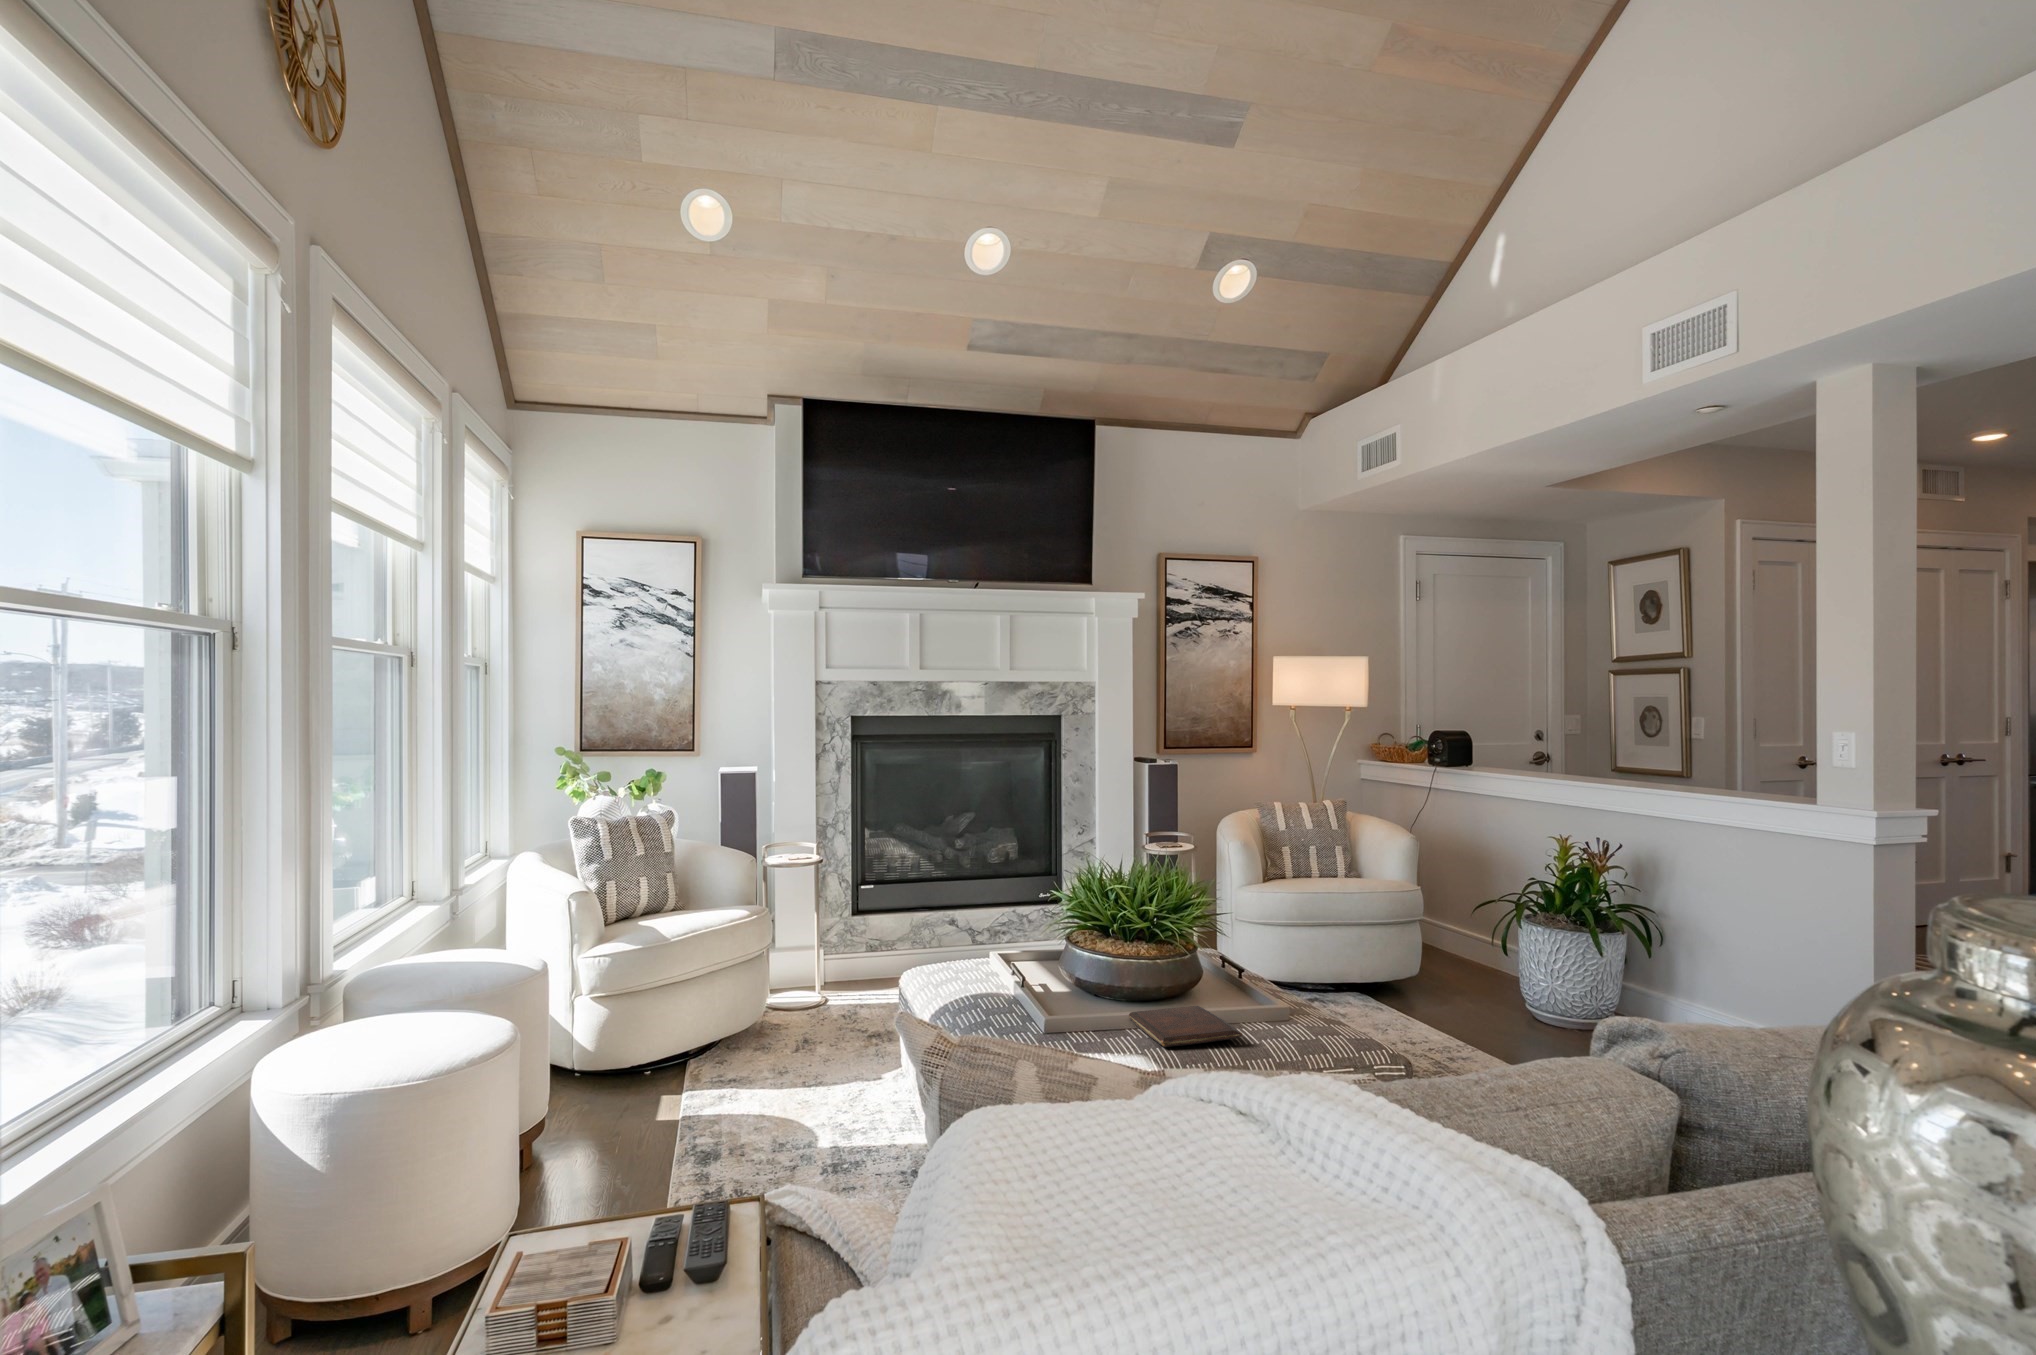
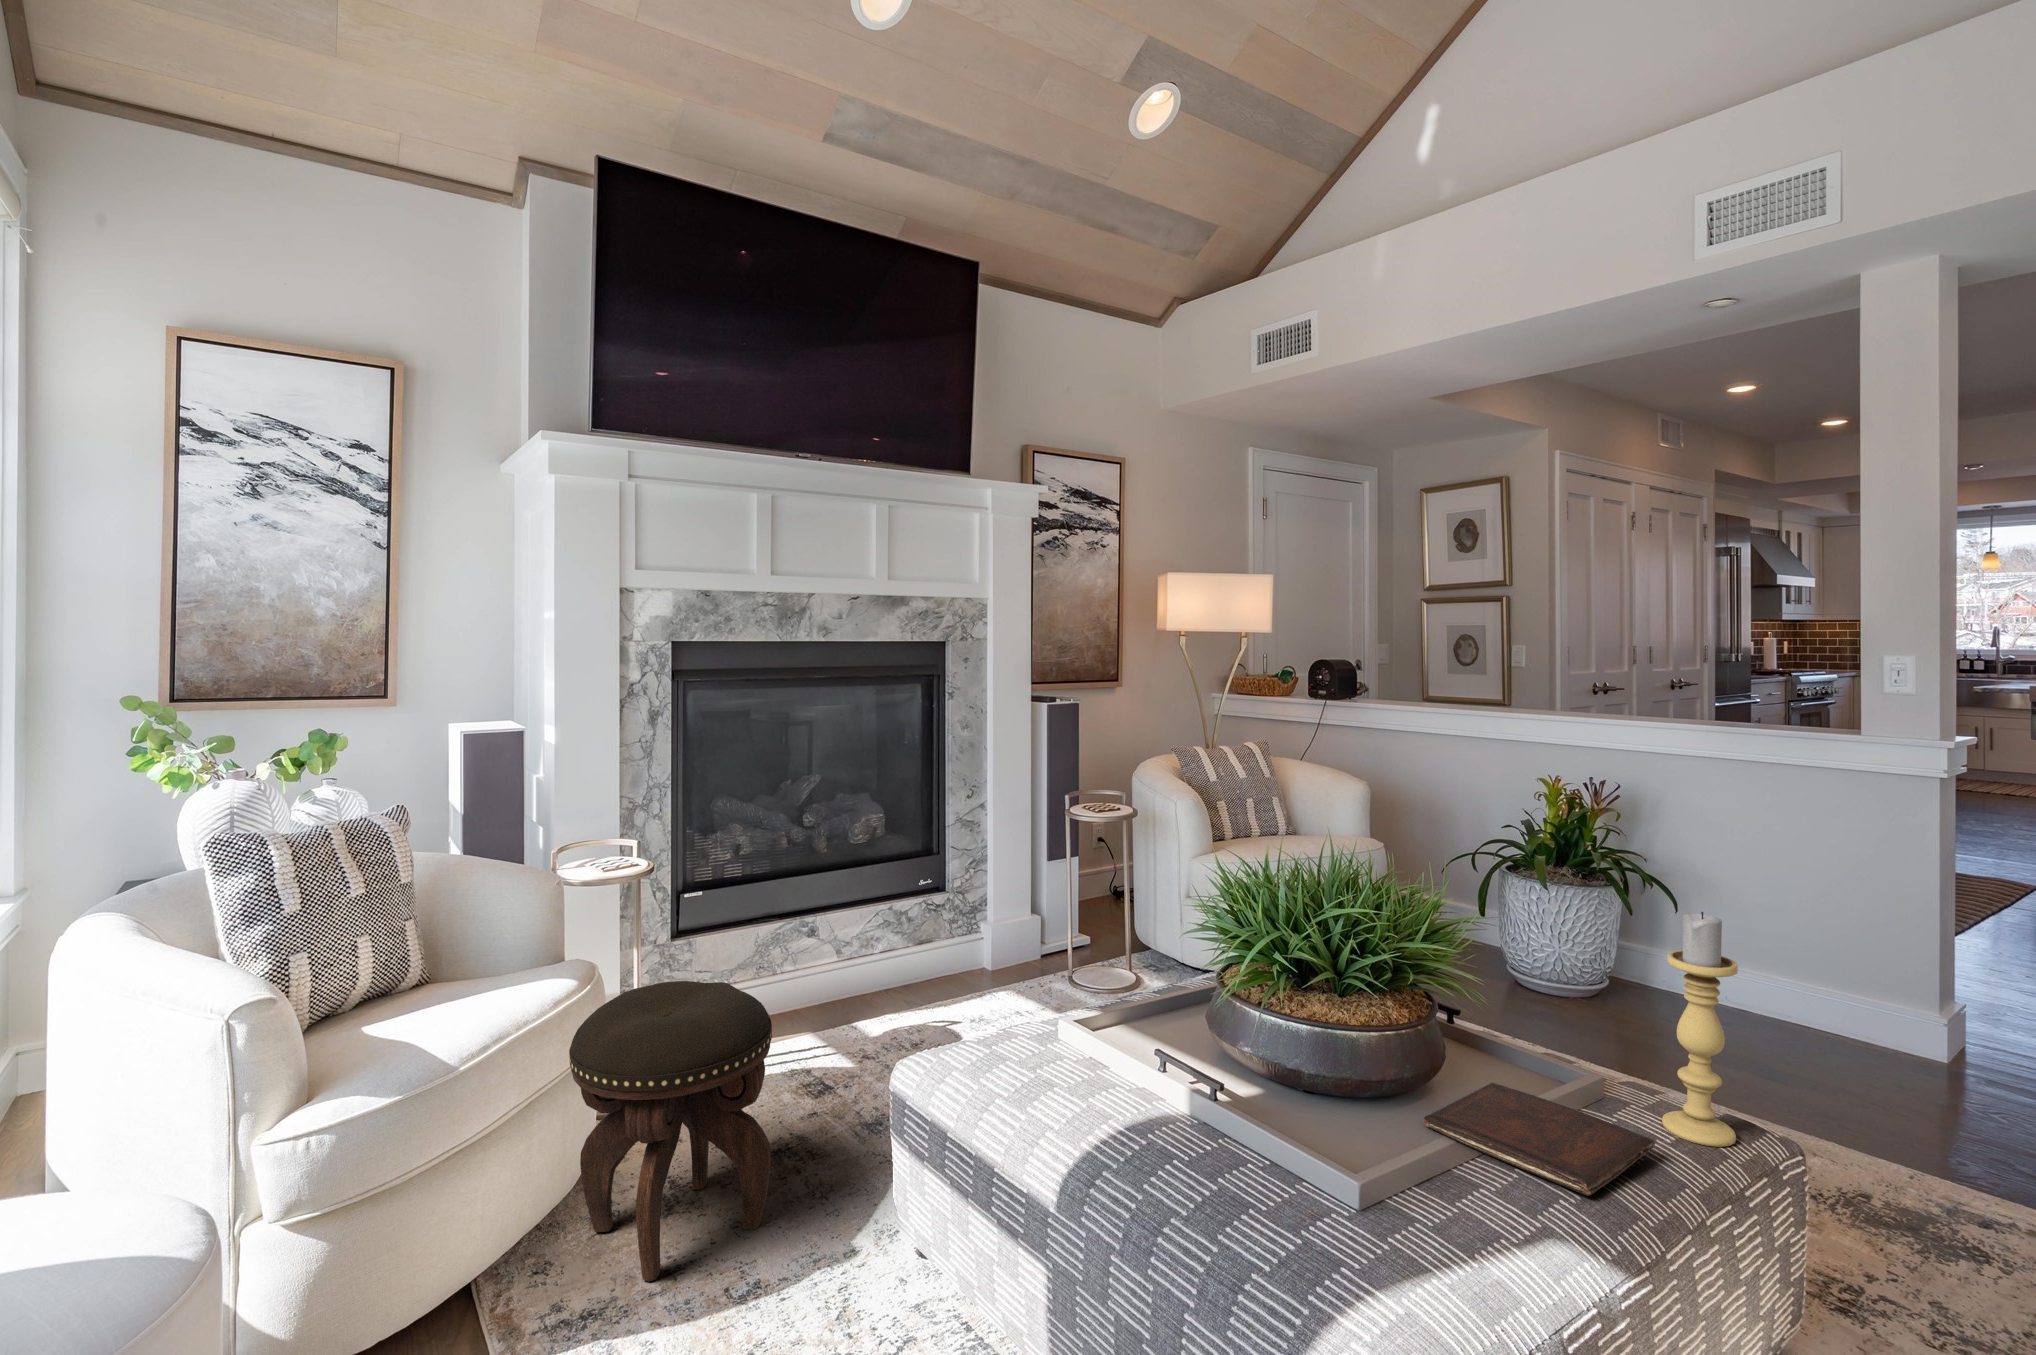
candle holder: none [1281,900,1321,1048] -> present [1662,912,1738,1147]
footstool: none [728,920,840,1076] -> present [569,981,772,1282]

